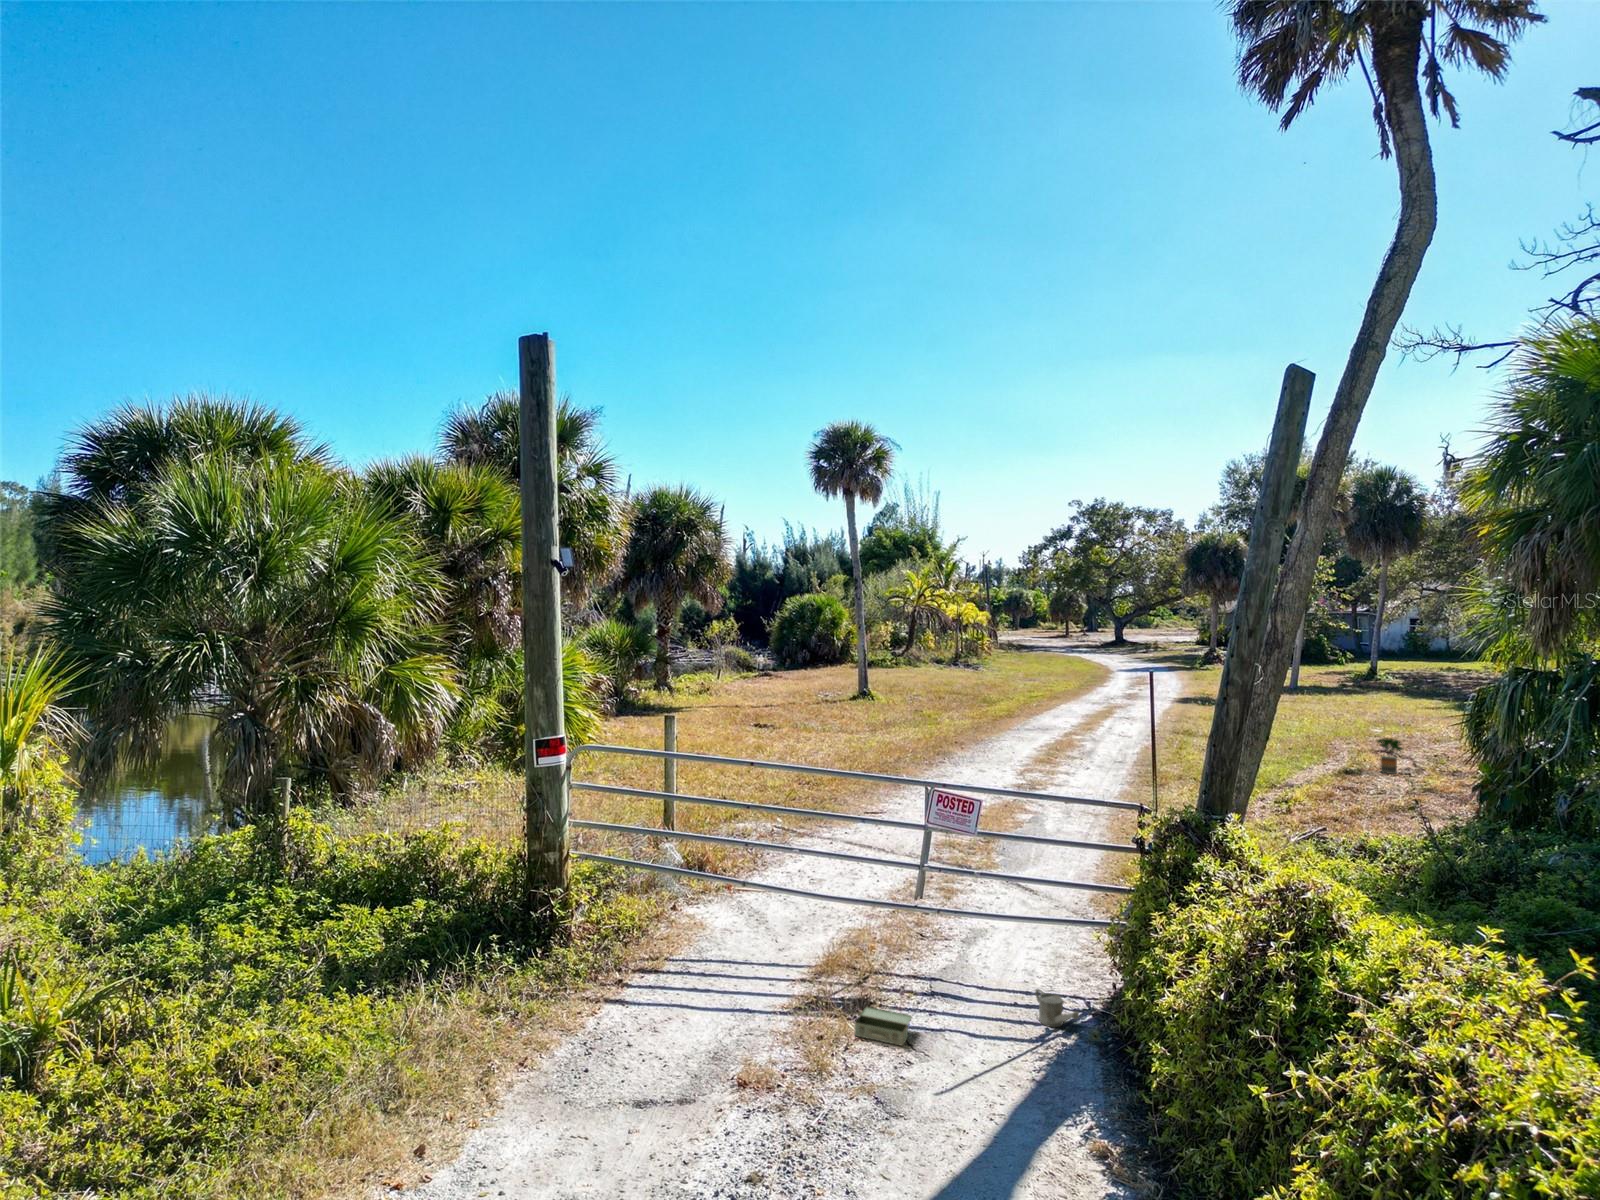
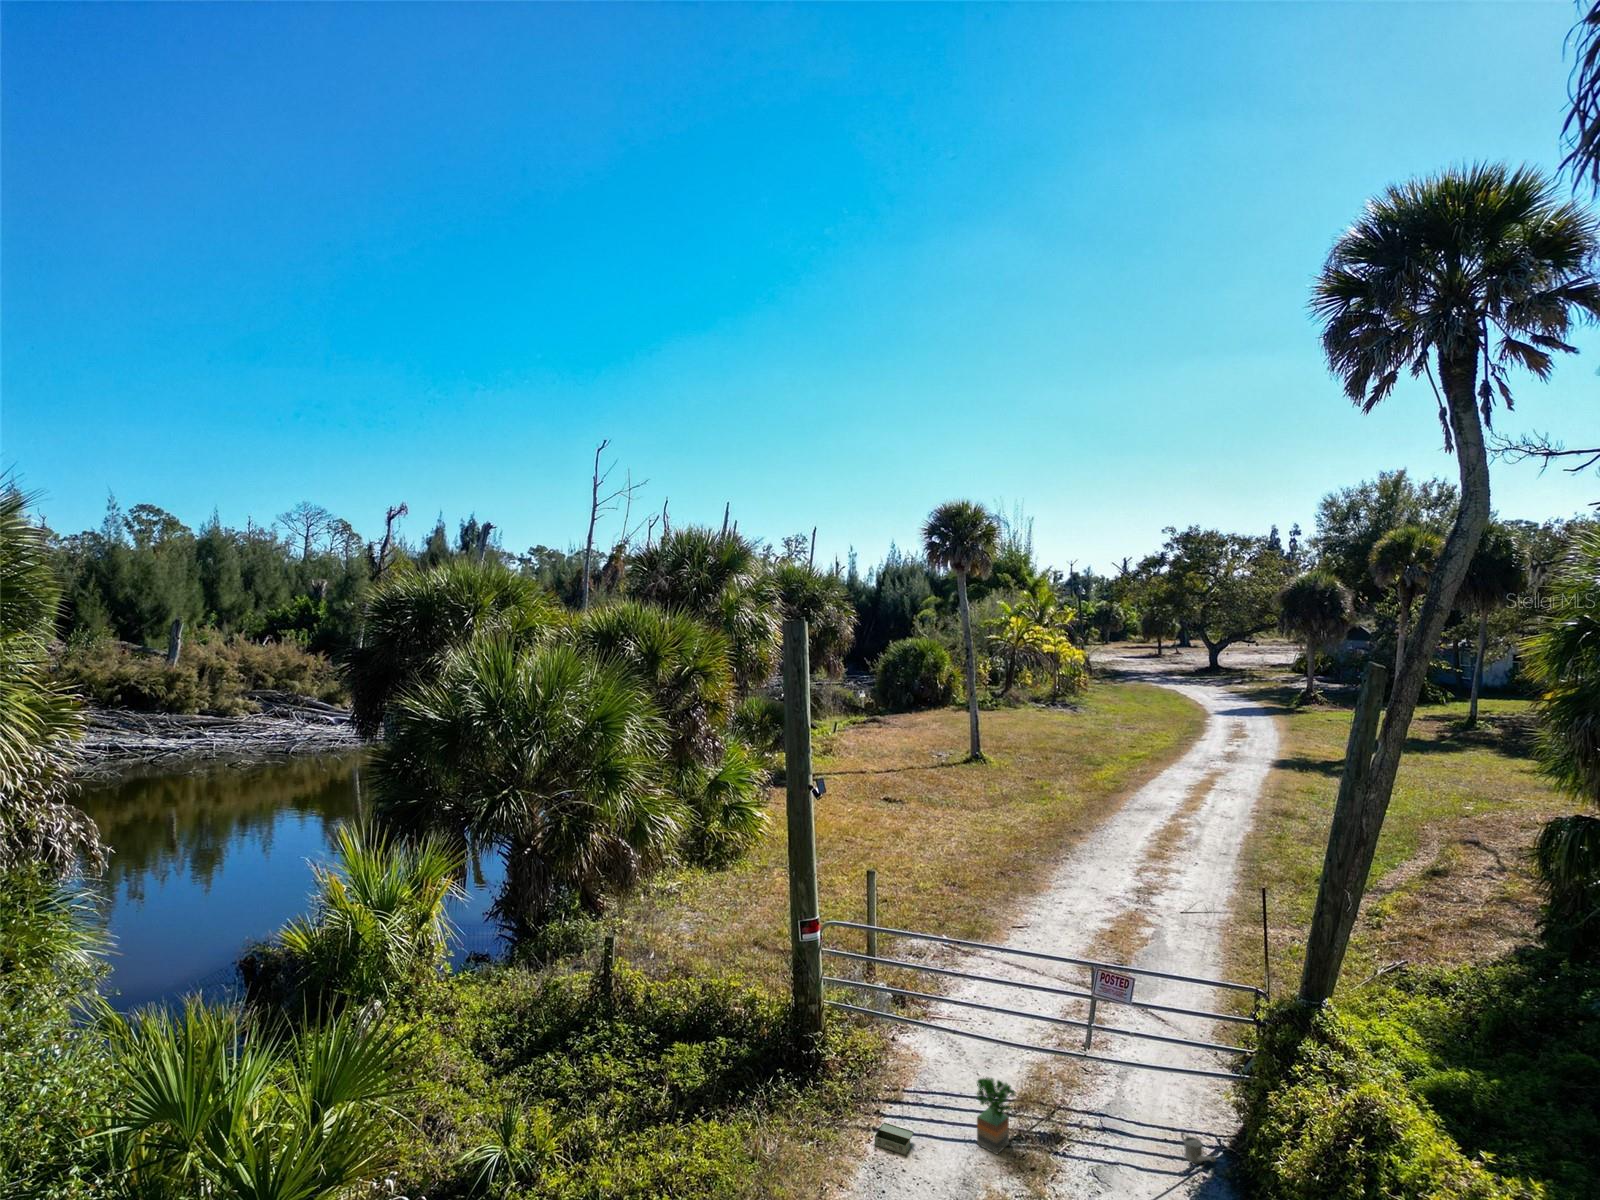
potted tree: present [1377,738,1402,774] -> present [977,1078,1015,1154]
toolbox: present [855,1007,912,1046] -> present [875,1123,914,1155]

